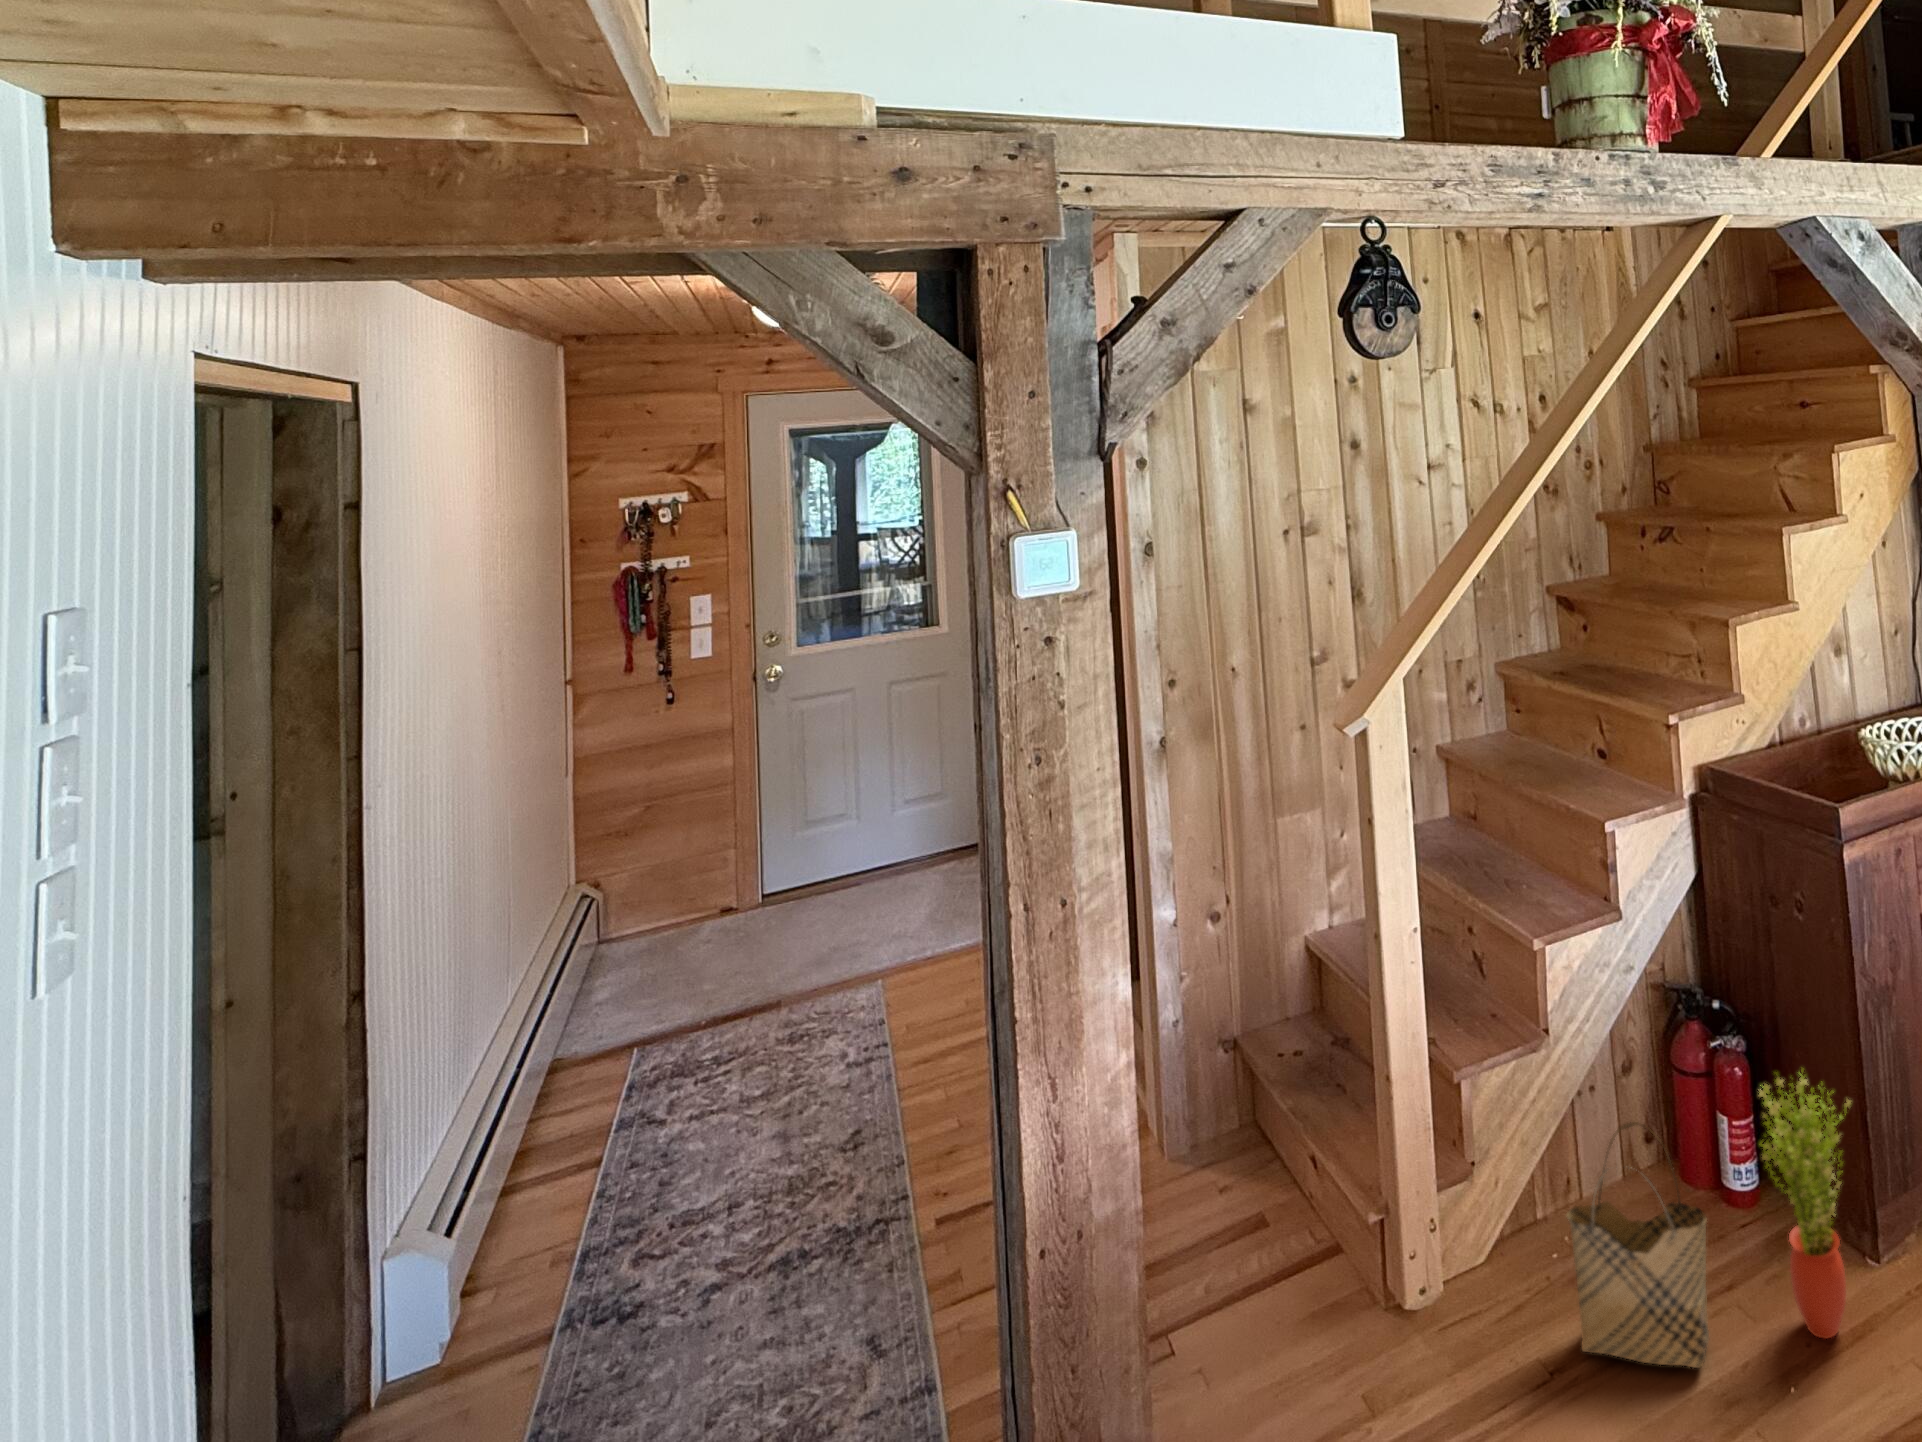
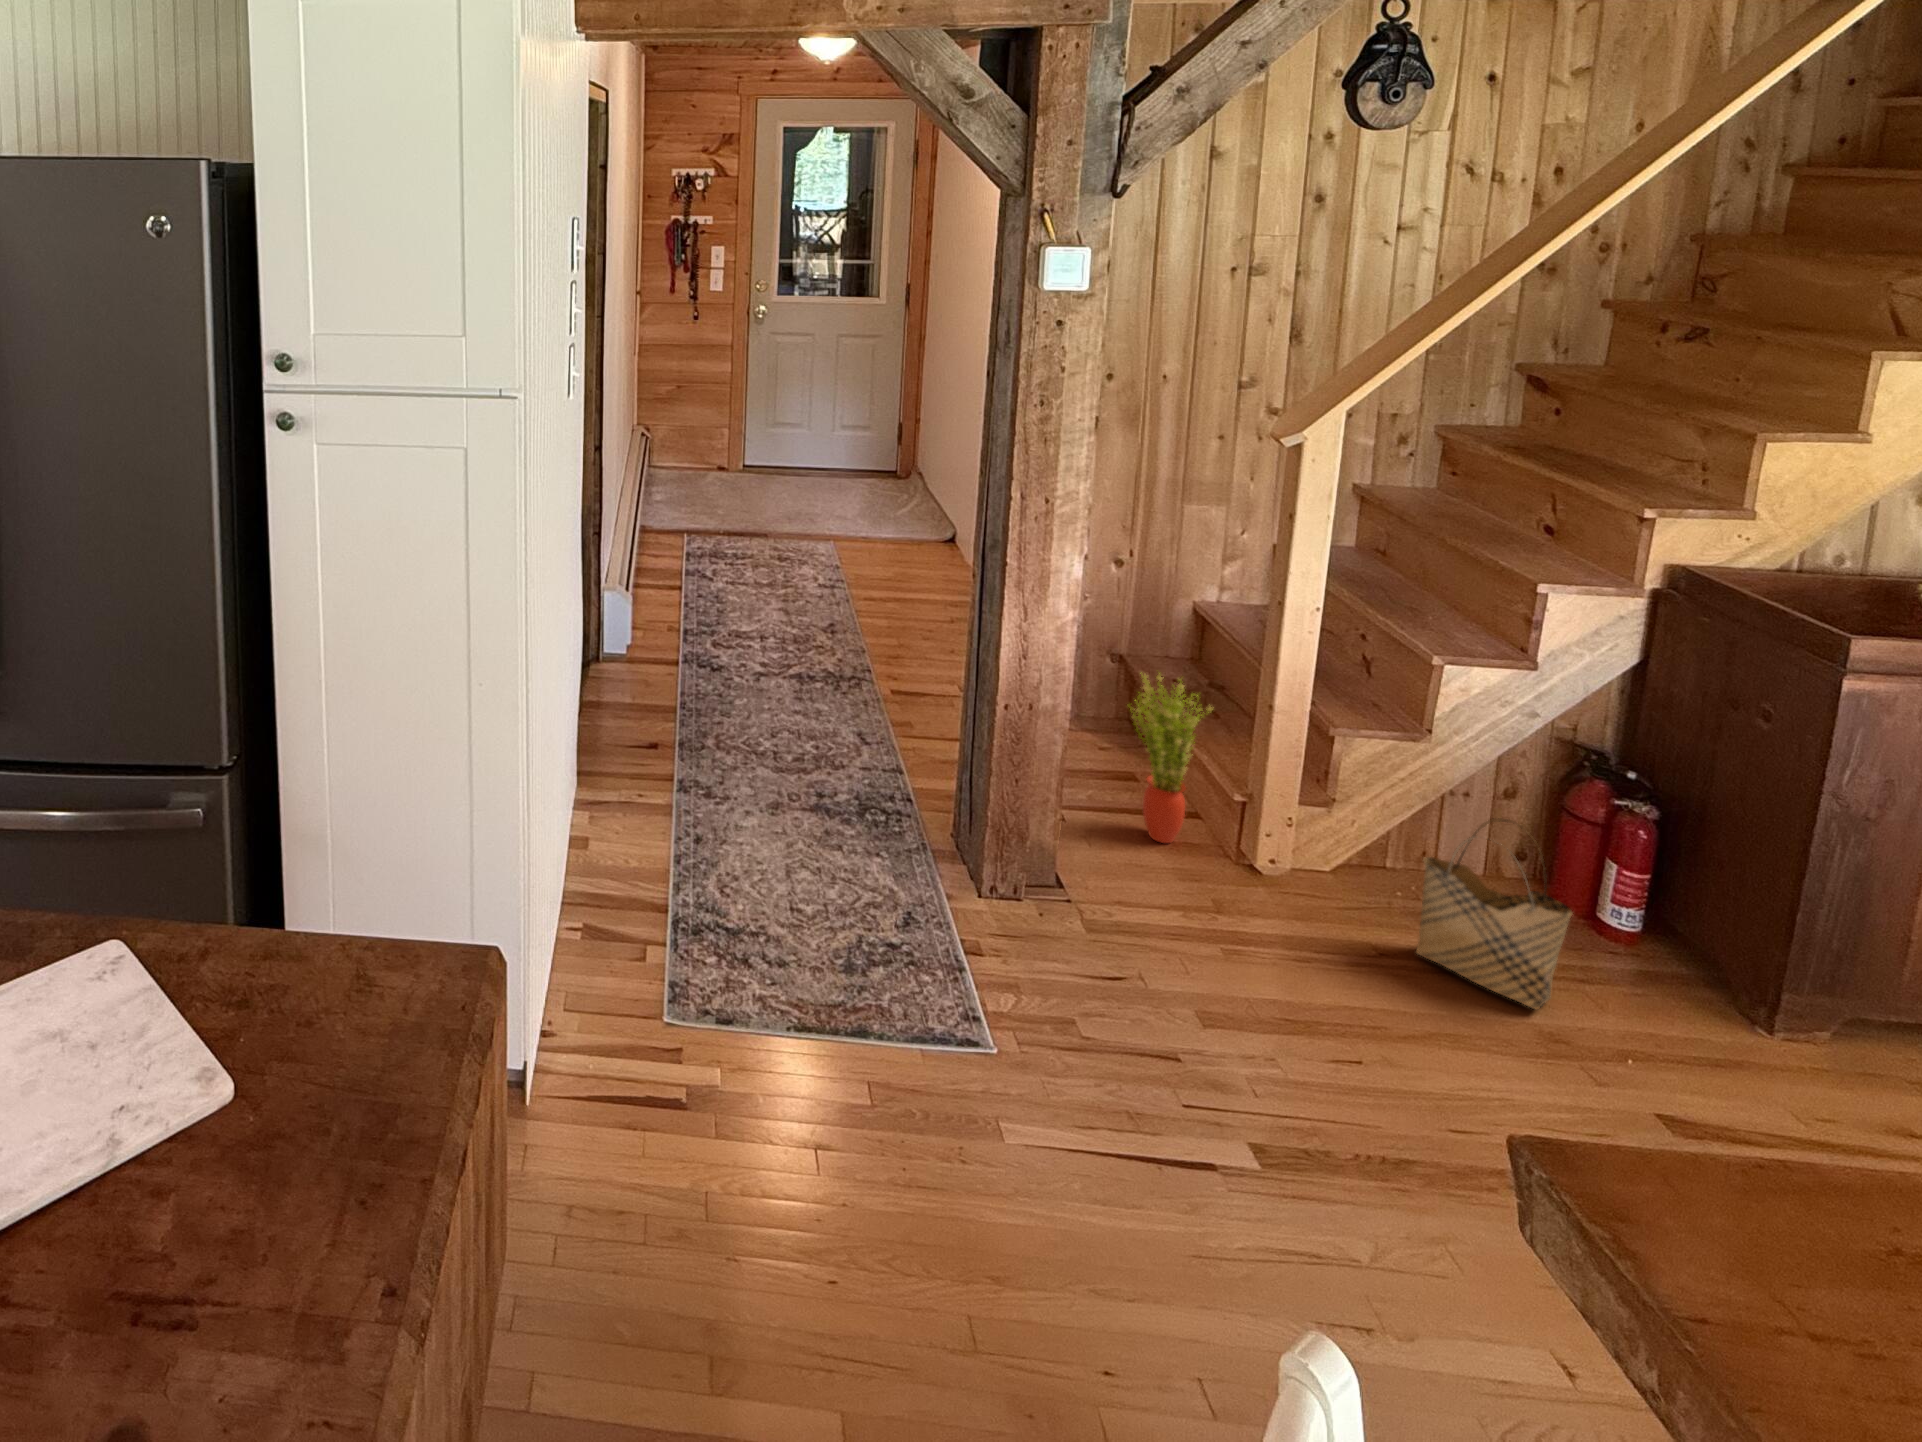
potted plant: present [1759,1076,1851,1338] -> present [1129,672,1213,843]

